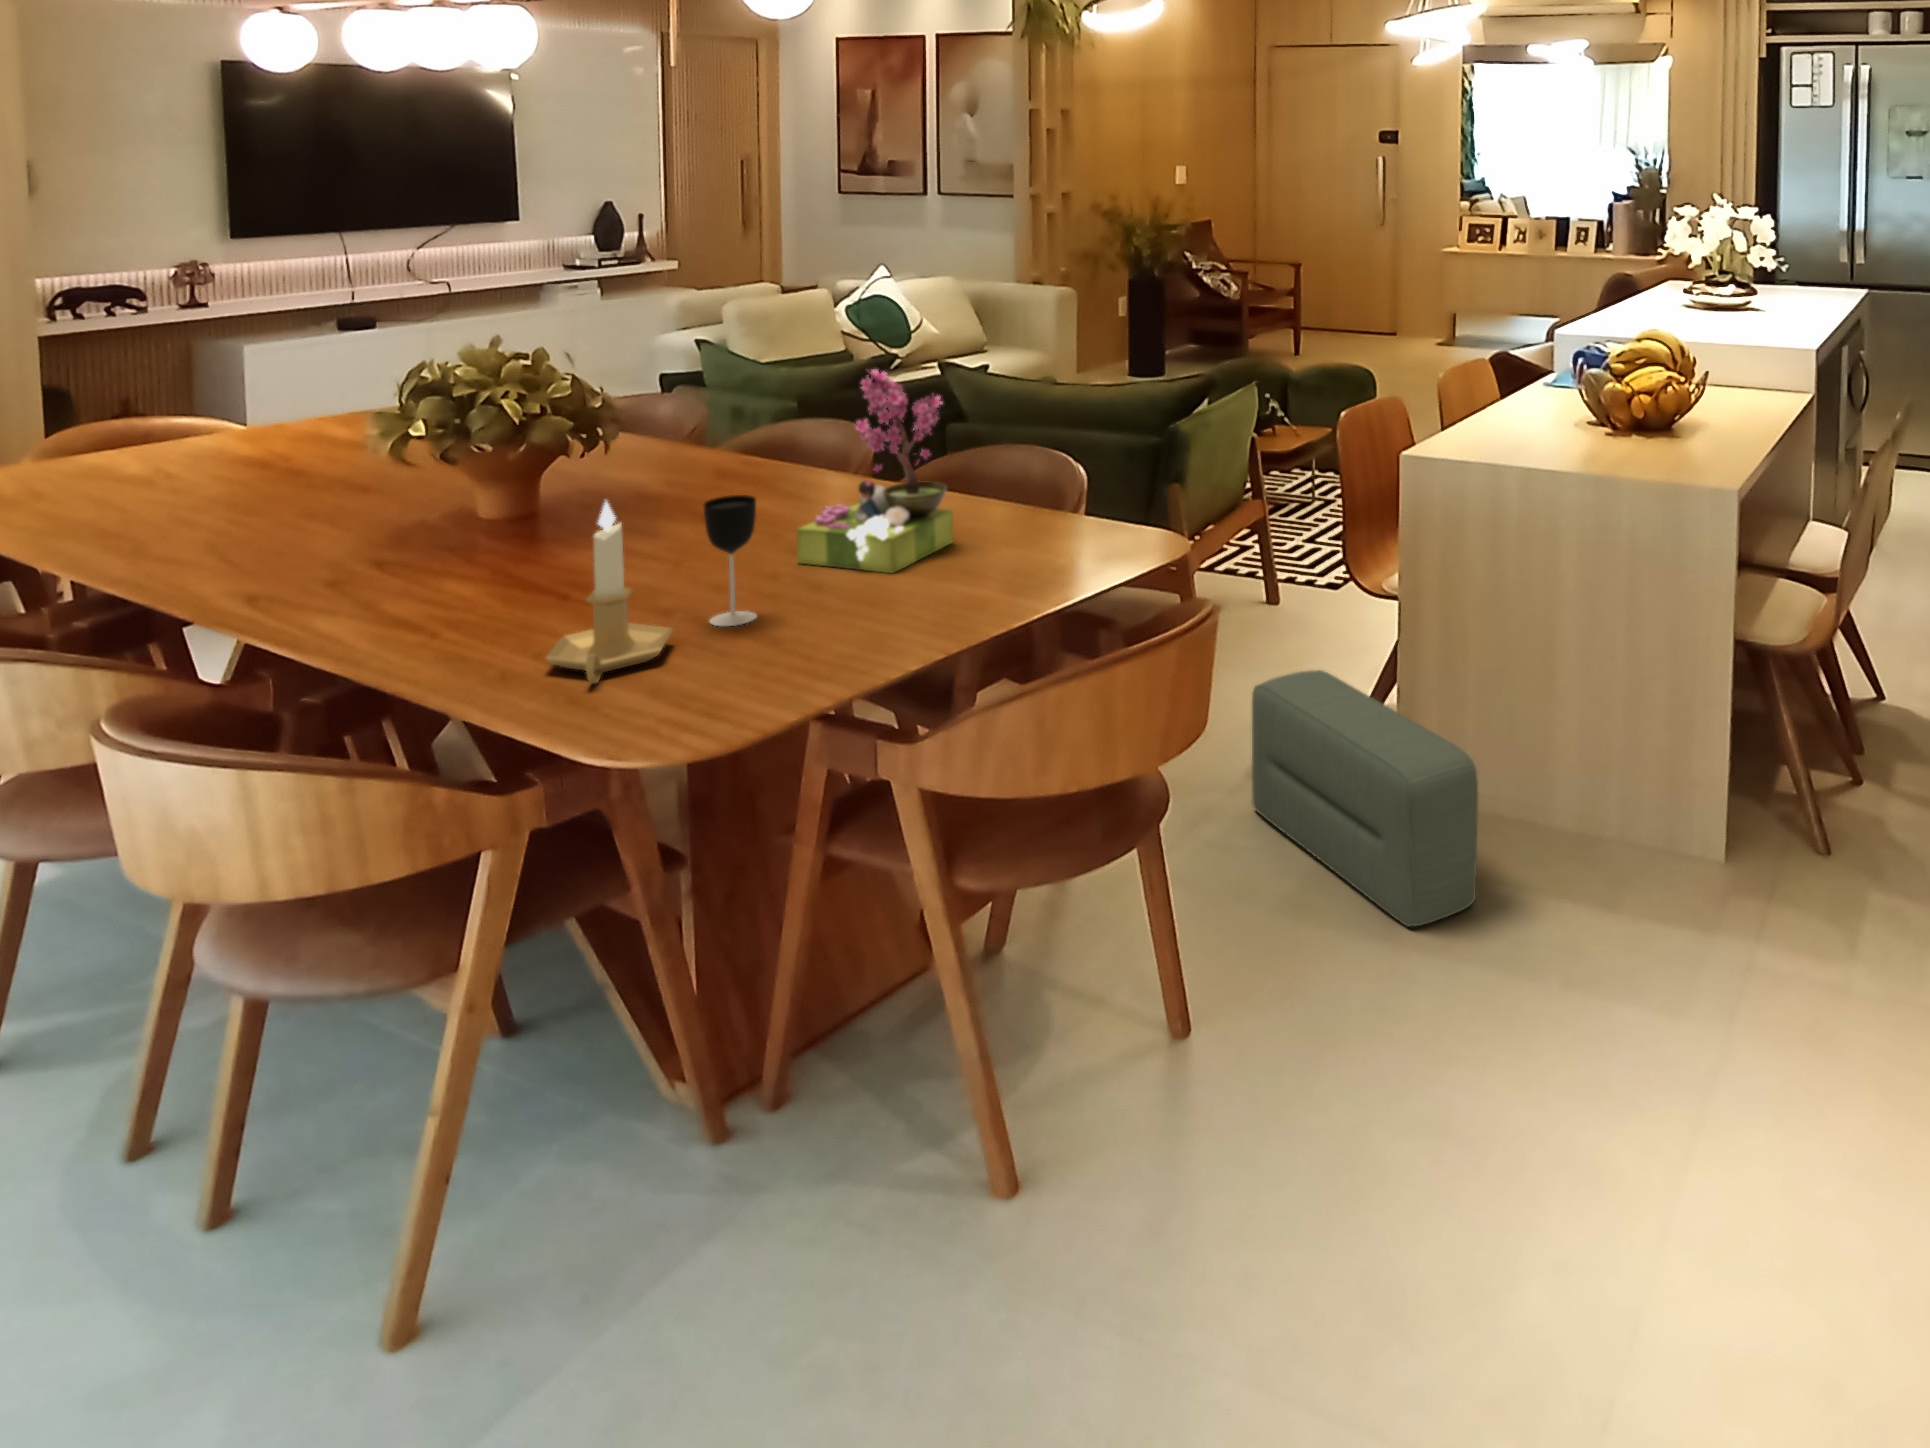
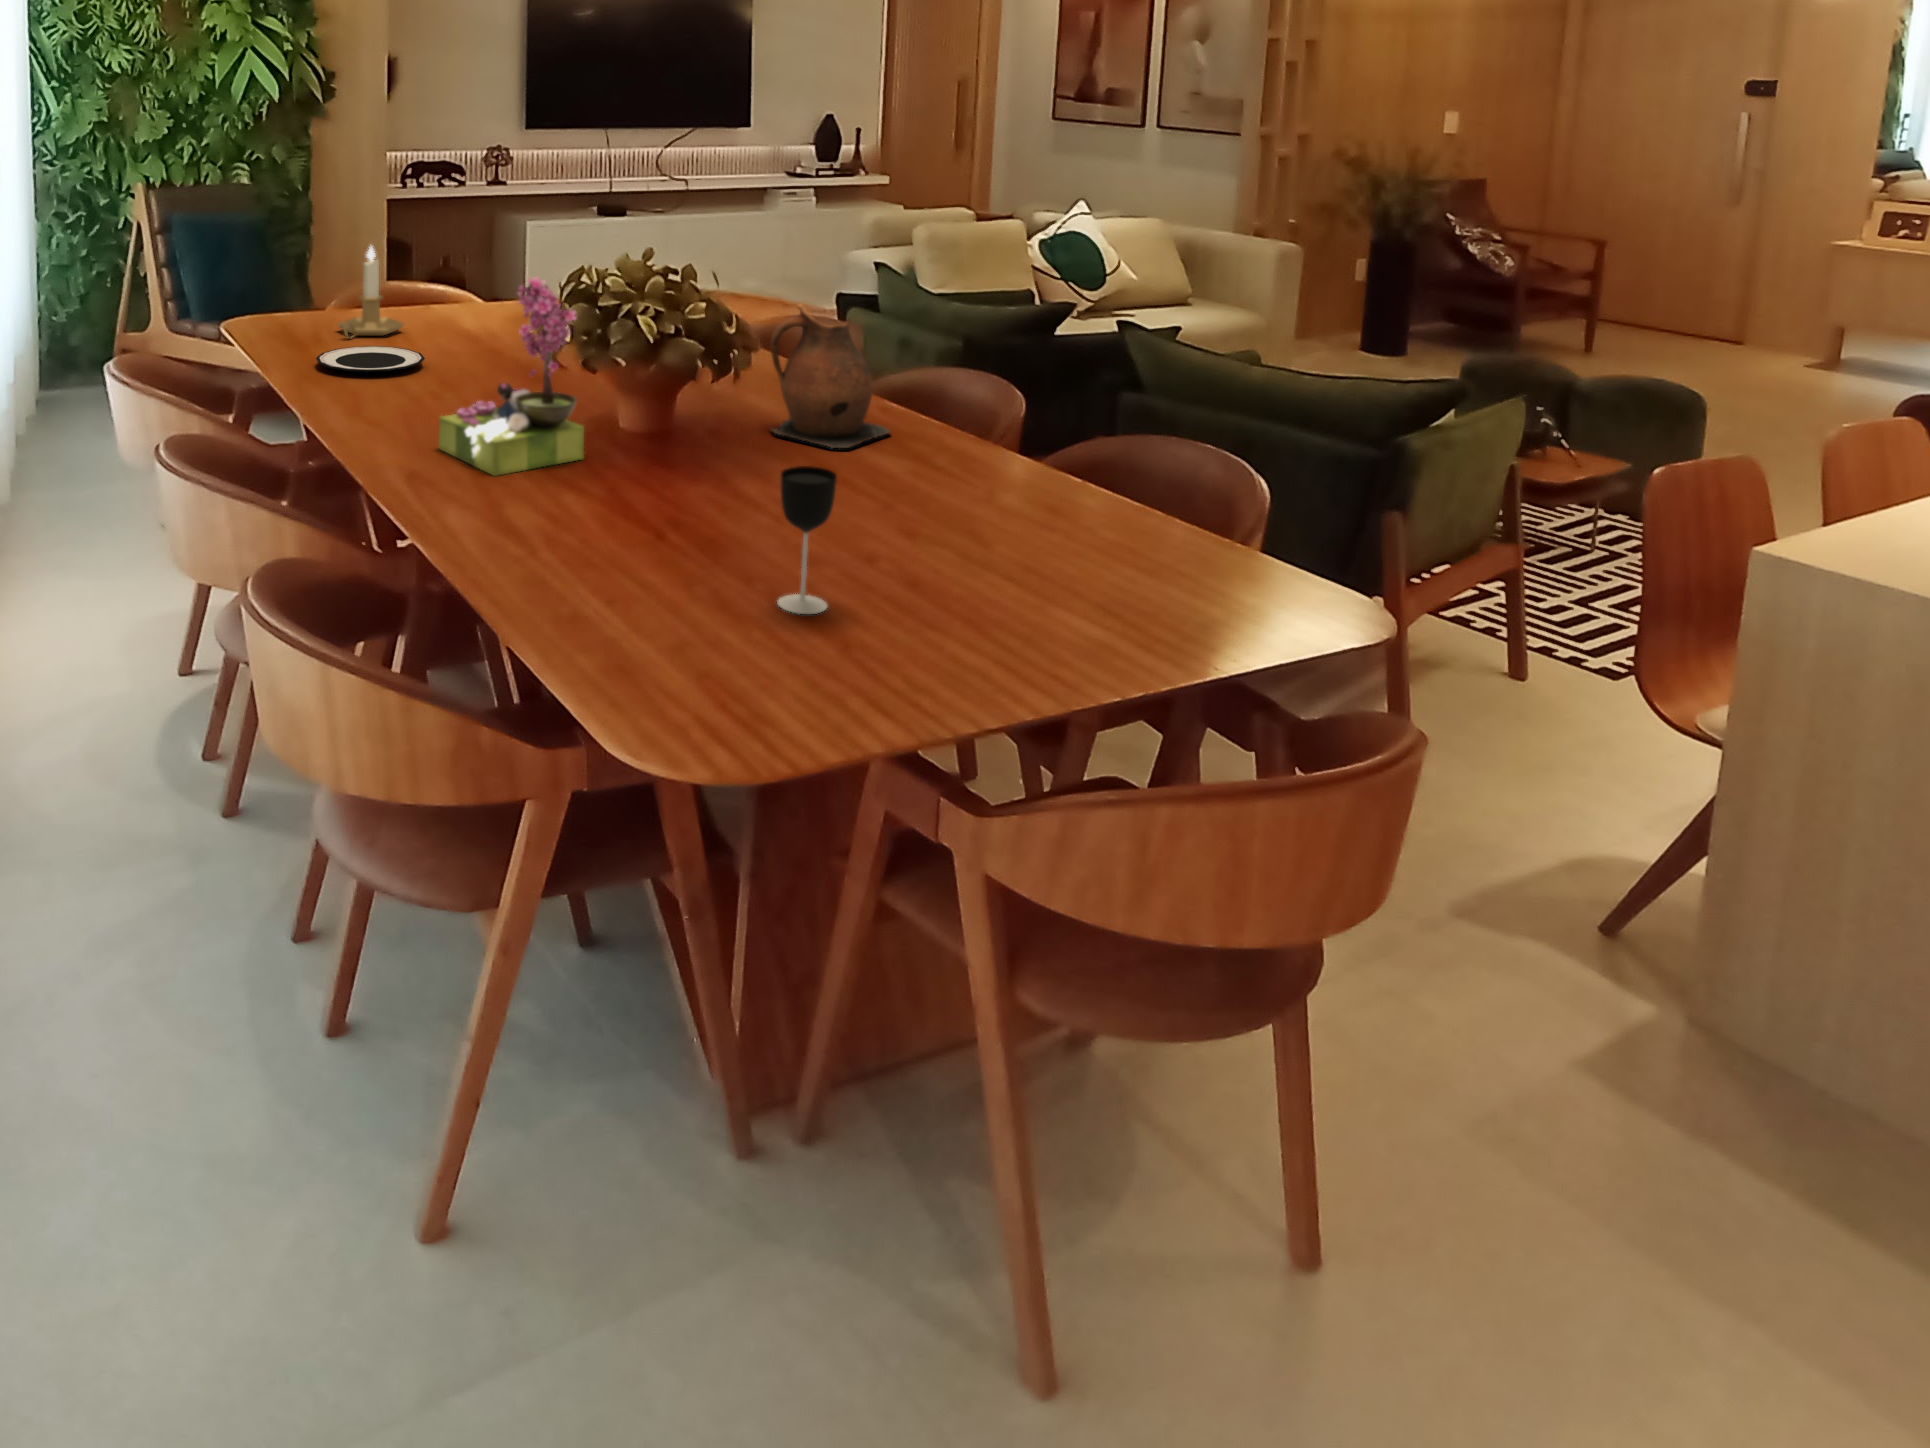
flower arrangement: present [797,370,953,573] -> present [439,277,584,476]
ceramic pitcher: none [641,371,769,502] -> present [771,304,890,449]
plate: none [37,490,200,524] -> present [316,346,425,372]
candlestick: present [546,502,673,684] -> present [338,246,404,339]
pouf: present [1252,670,1478,927] -> none [1455,827,1862,1295]

